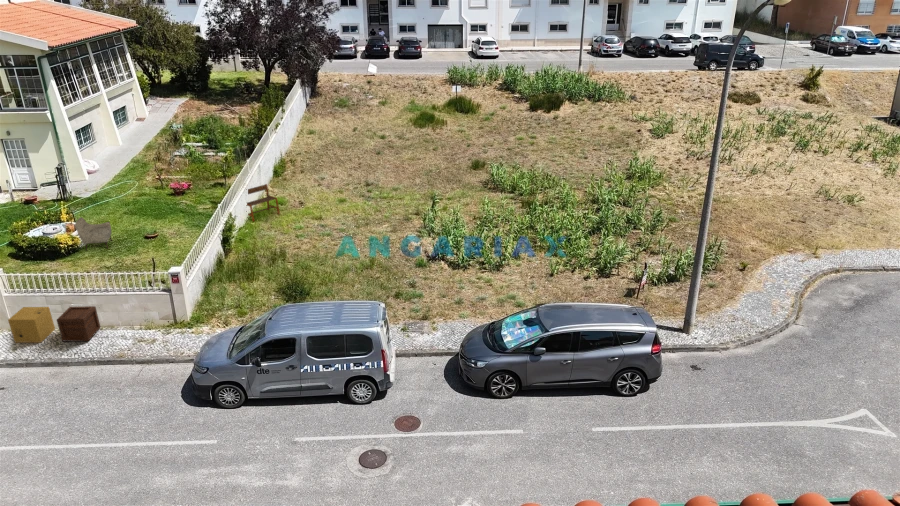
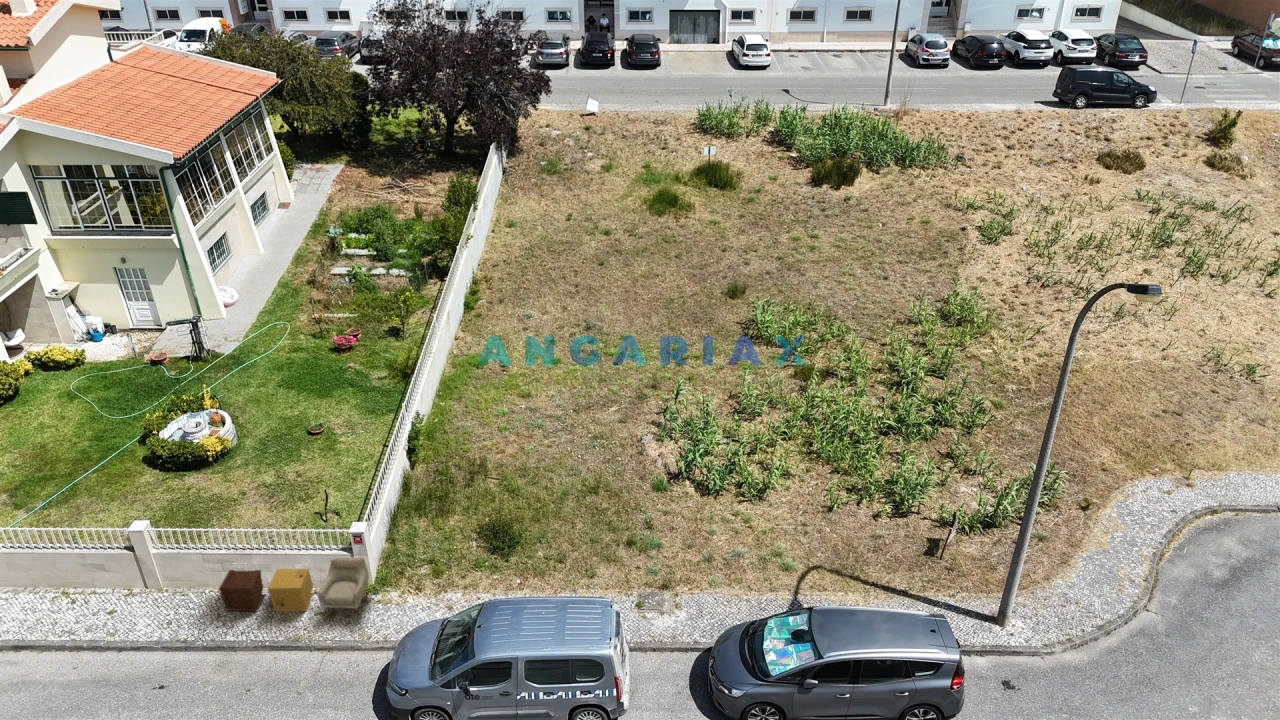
bench: present [246,184,280,221] -> none [427,347,475,400]
chair: present [75,217,112,250] -> present [318,557,369,615]
cardboard box: present [8,307,55,343] -> present [268,569,313,612]

